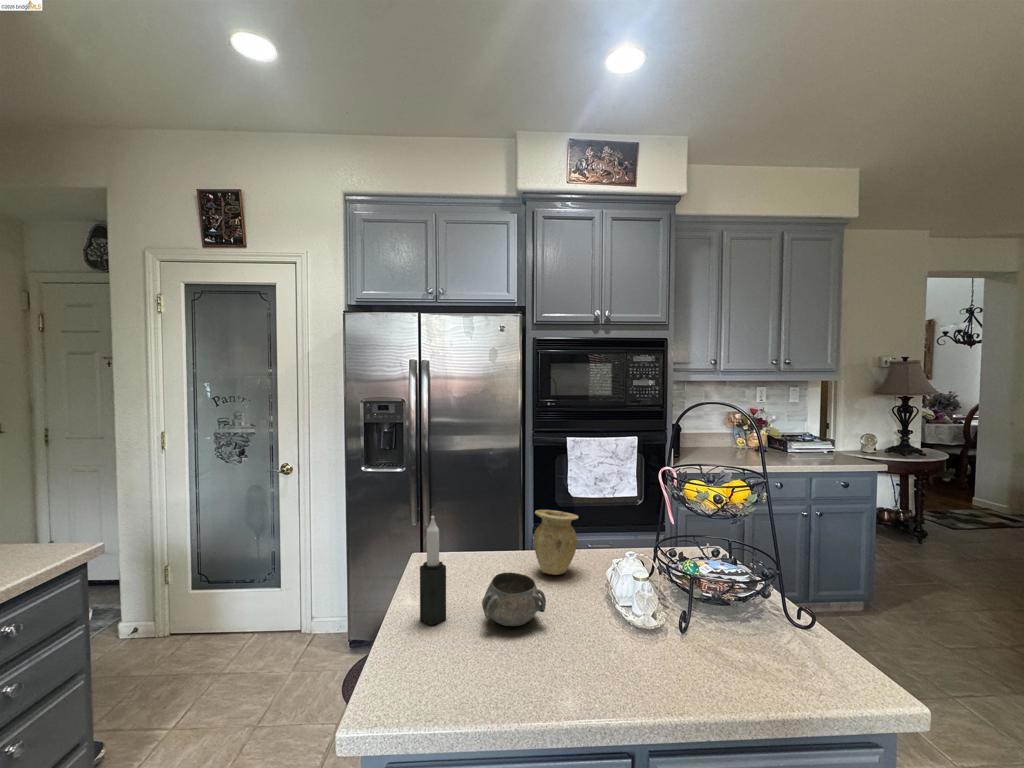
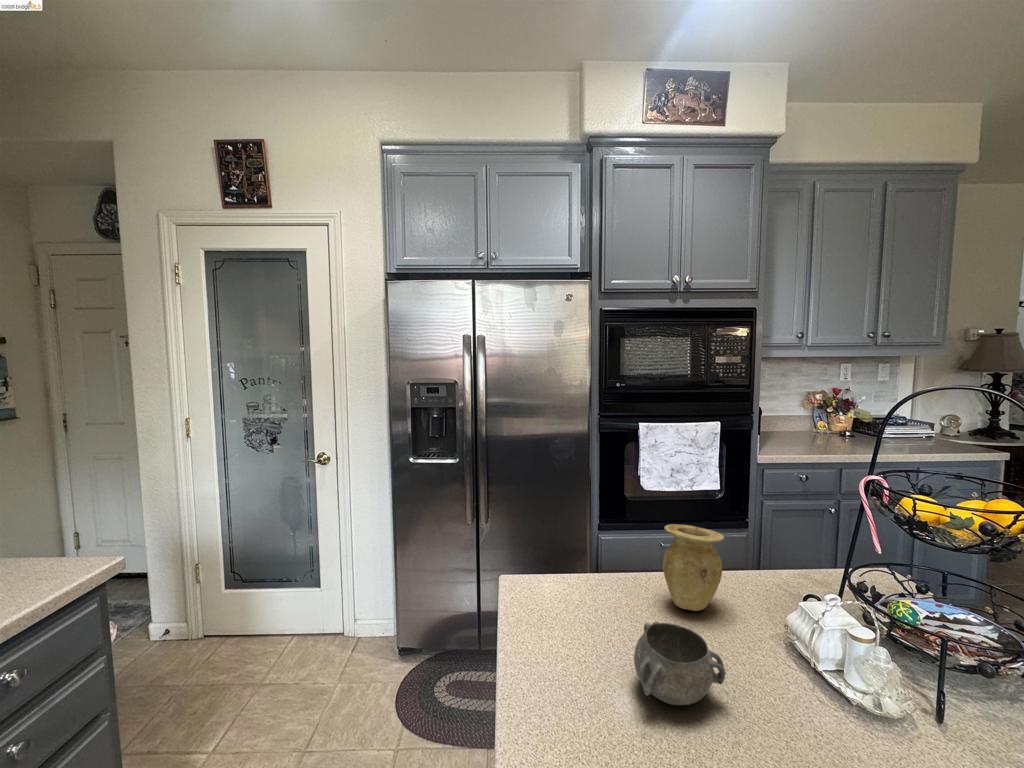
candle: present [420,516,446,625] -> none [544,549,580,699]

